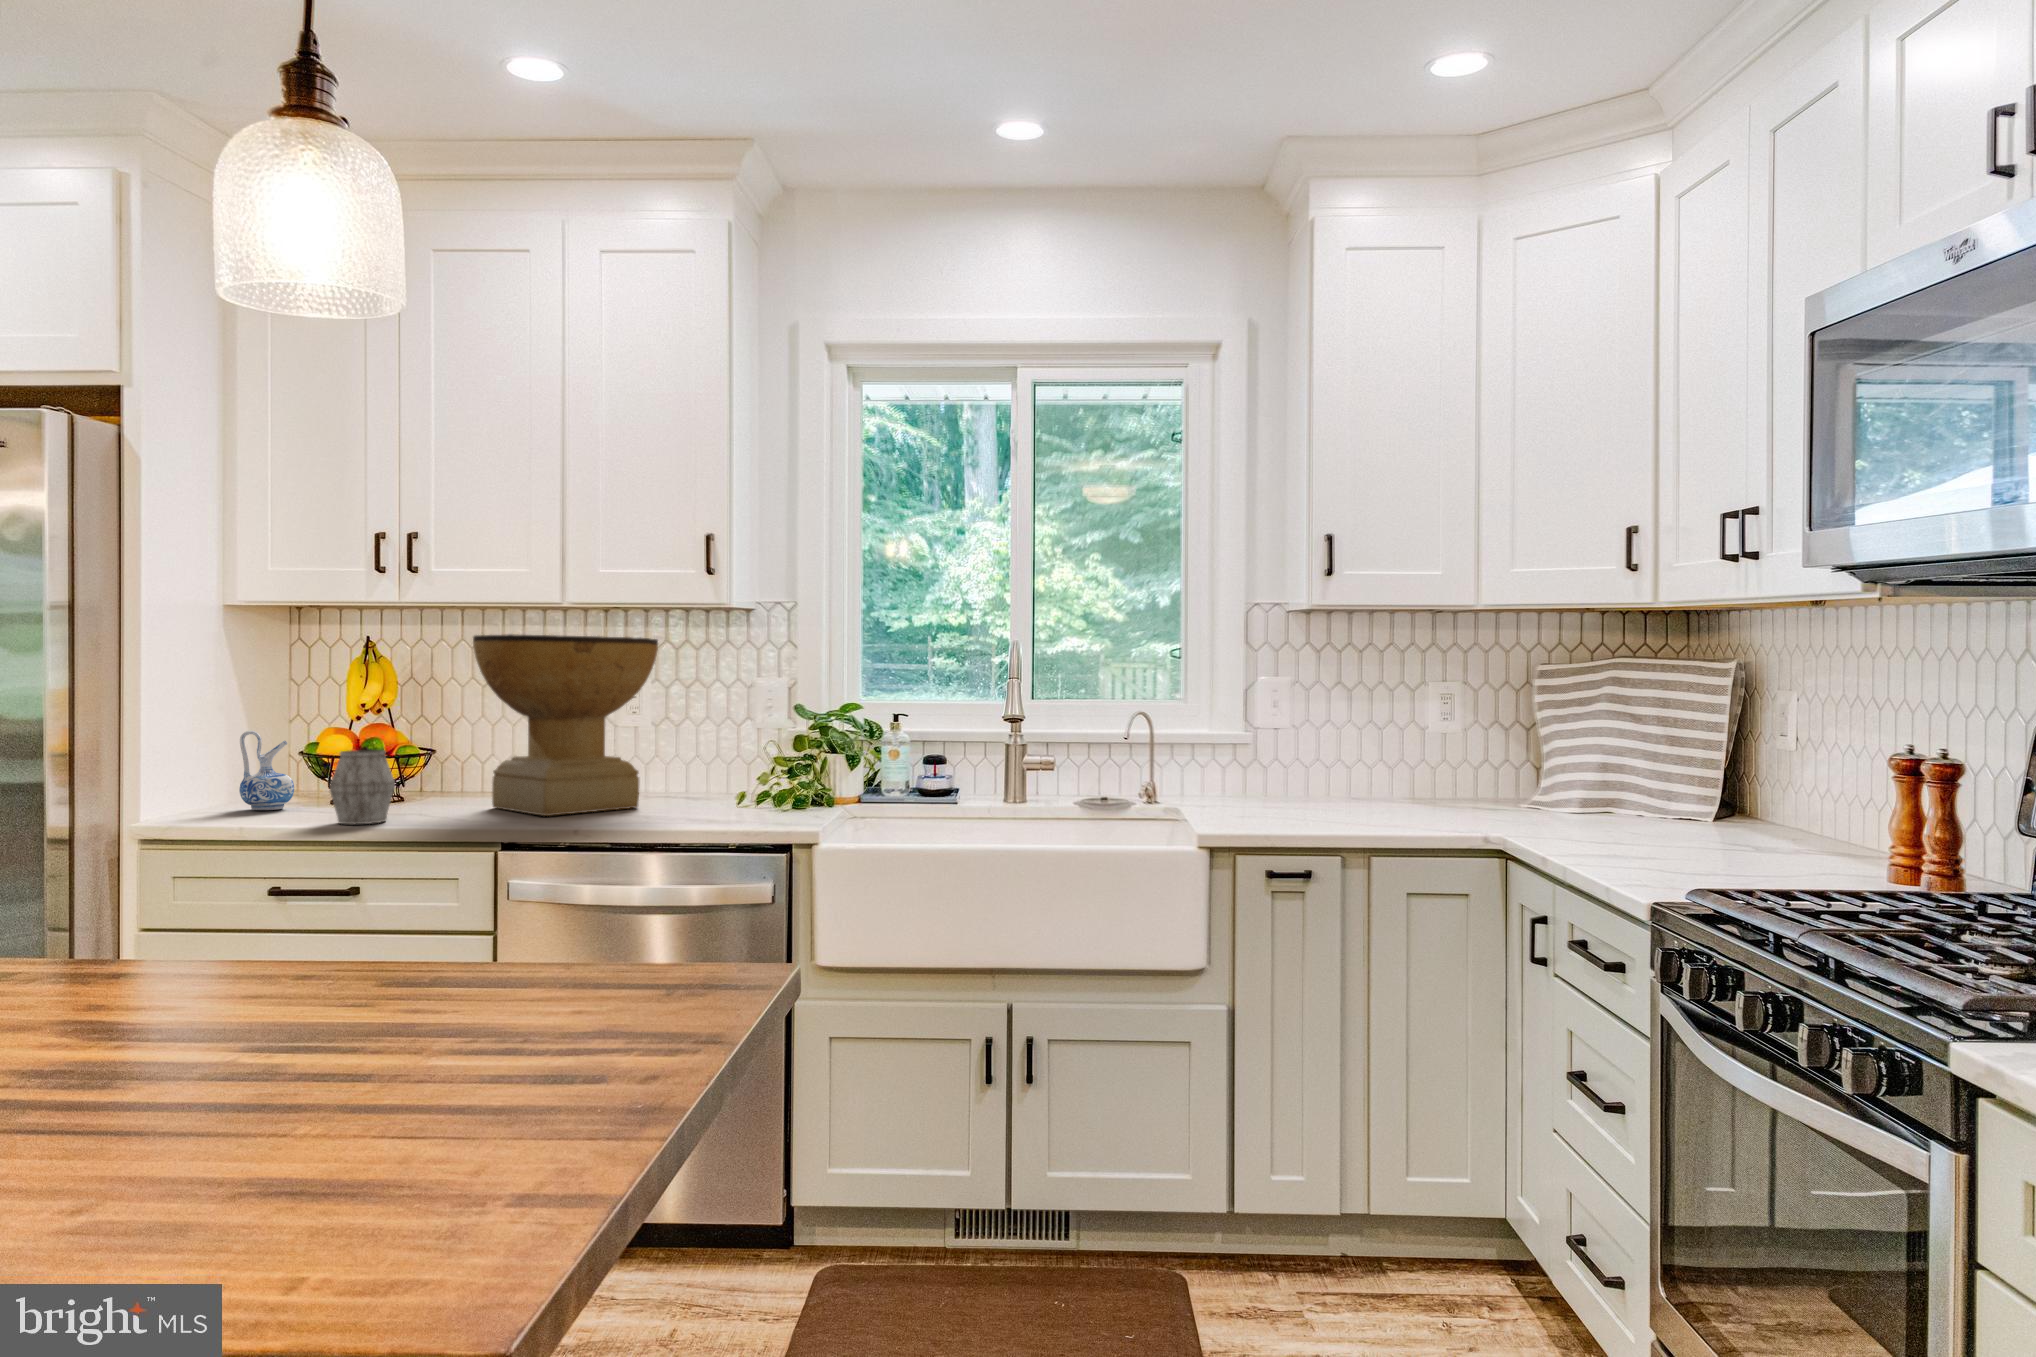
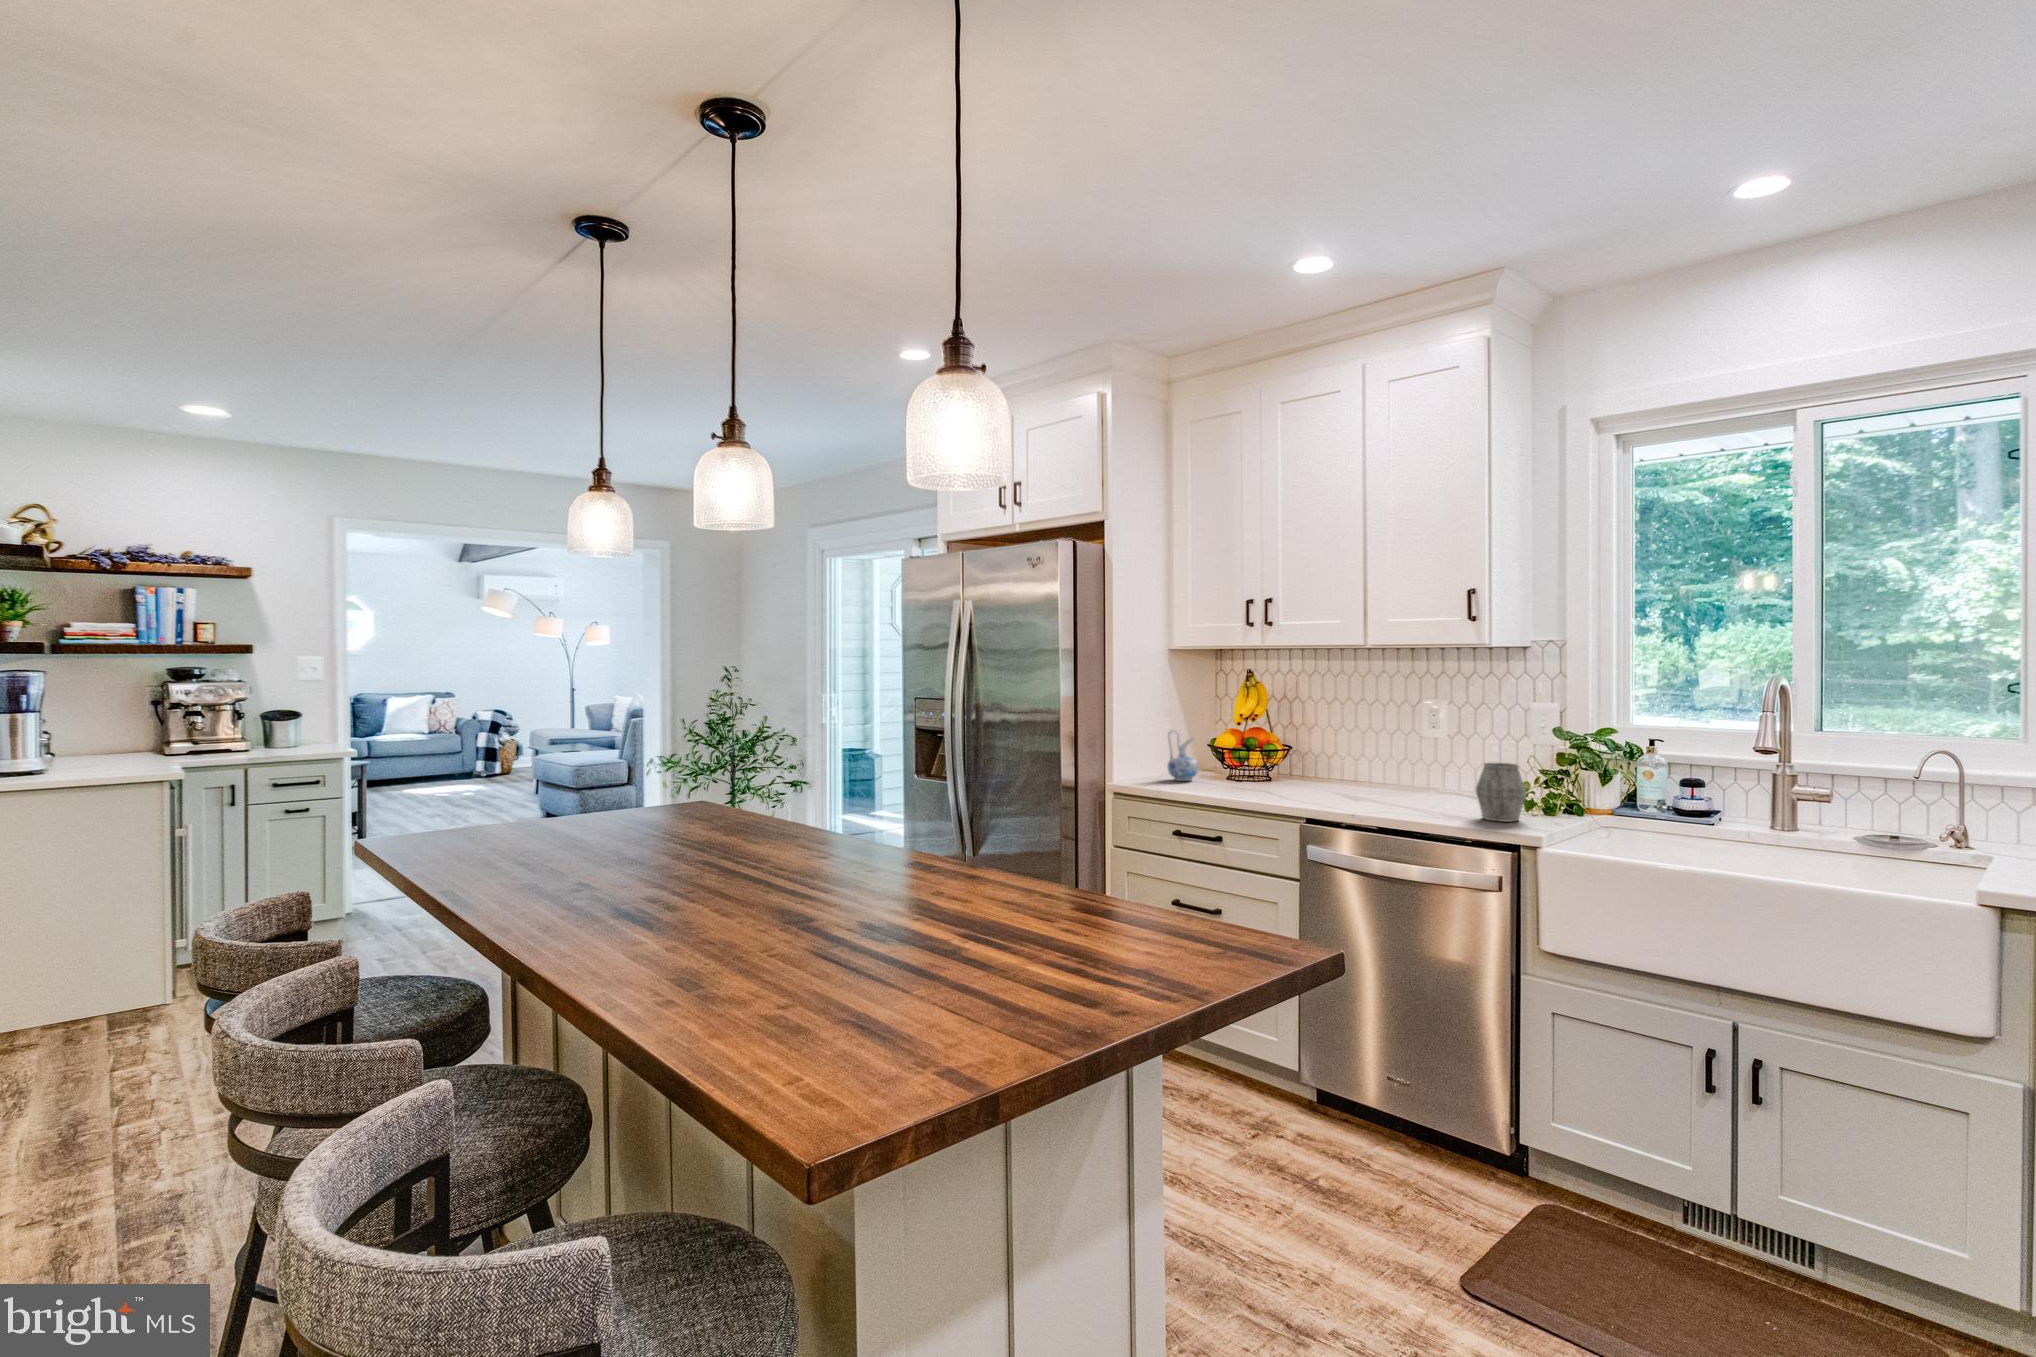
decorative bowl: present [473,634,658,816] -> none [1301,670,1438,802]
mug: present [330,750,395,824] -> present [1476,763,1526,822]

